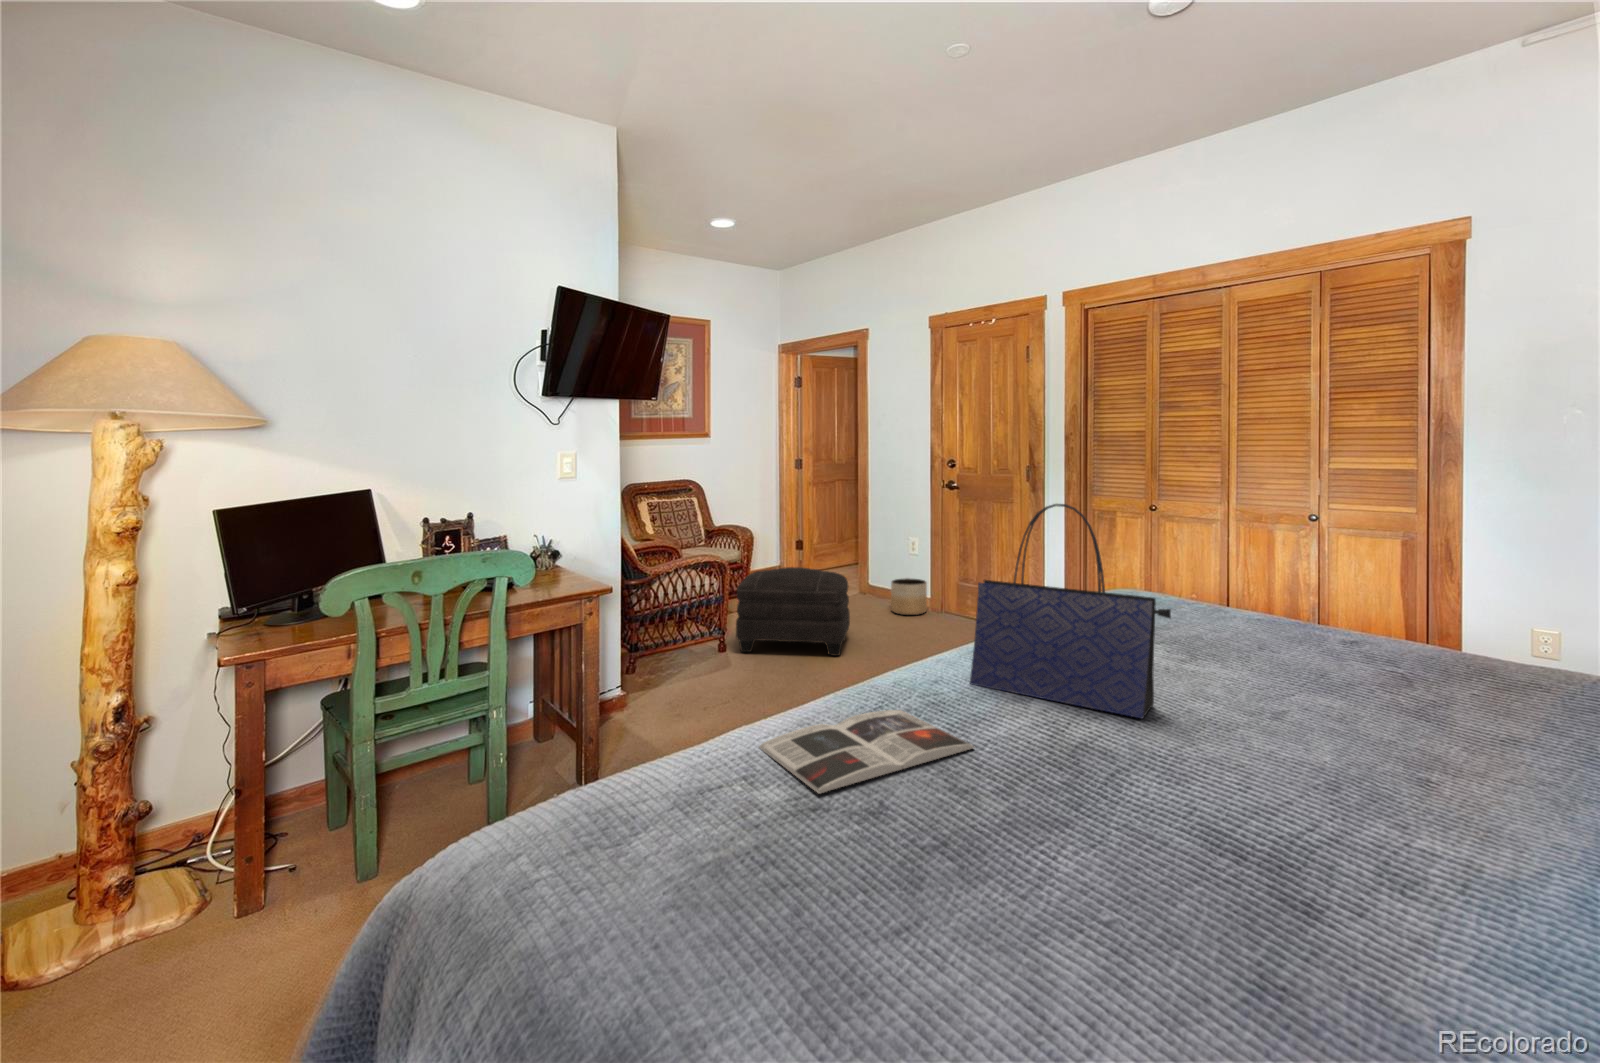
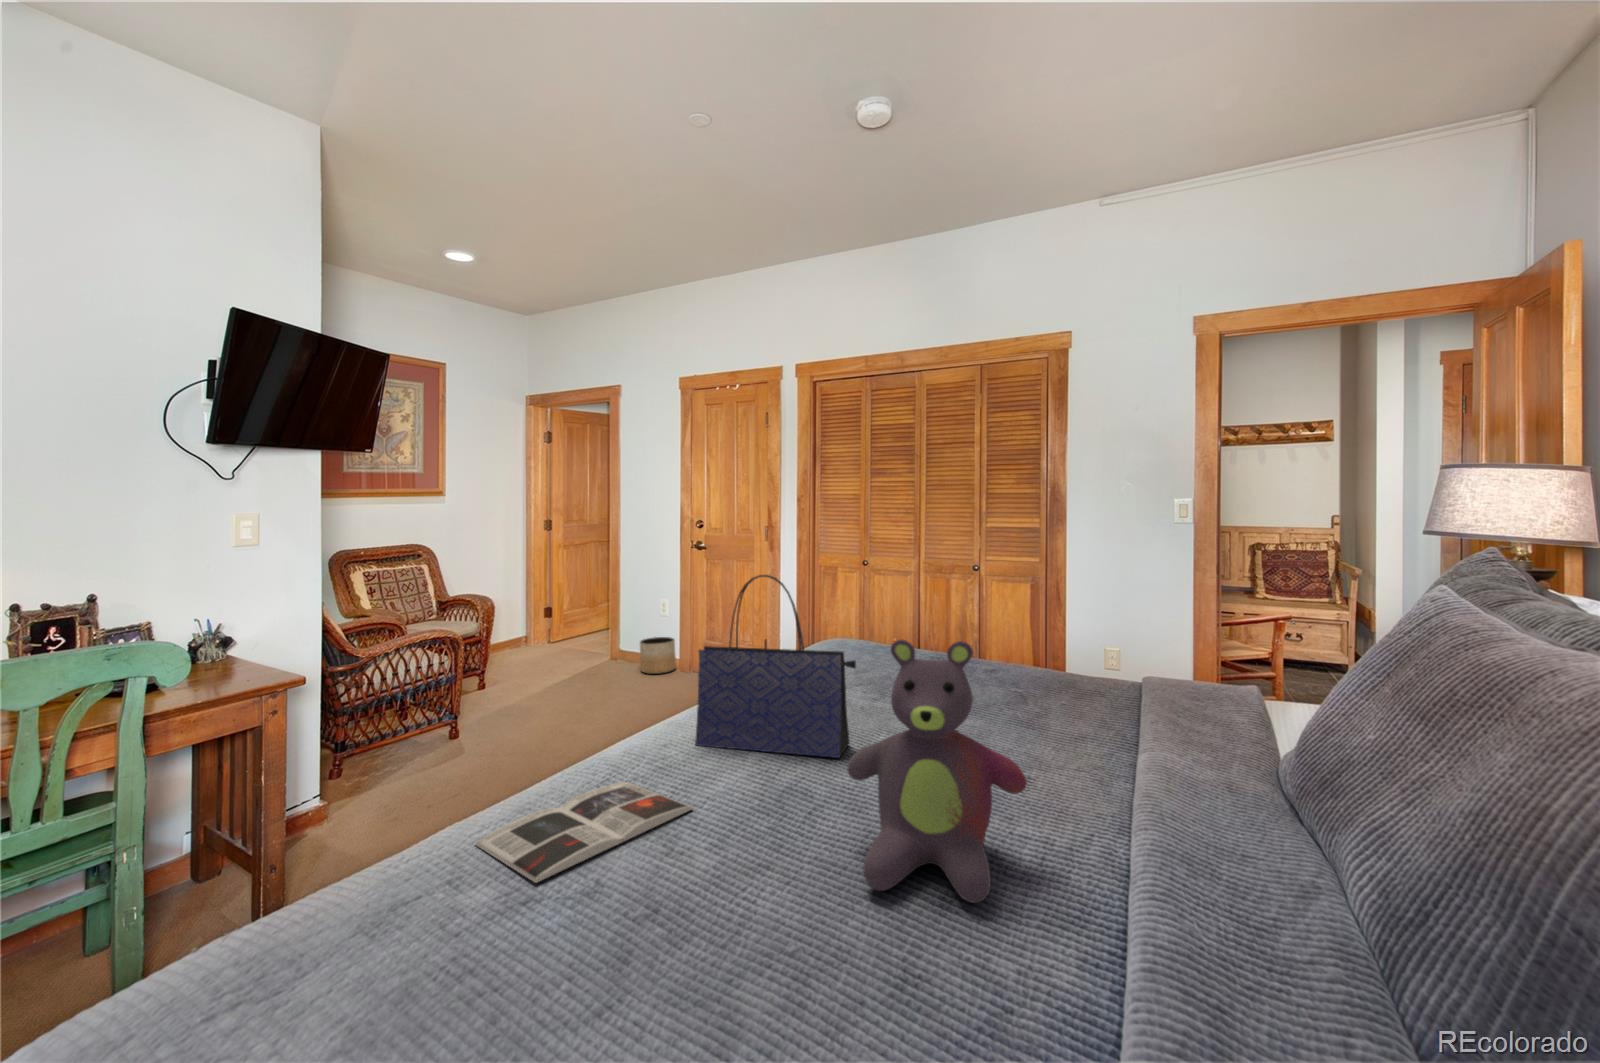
ottoman: present [736,567,850,656] -> none [470,636,597,733]
stuffed bear: none [1171,581,1443,920] -> present [847,640,1027,903]

